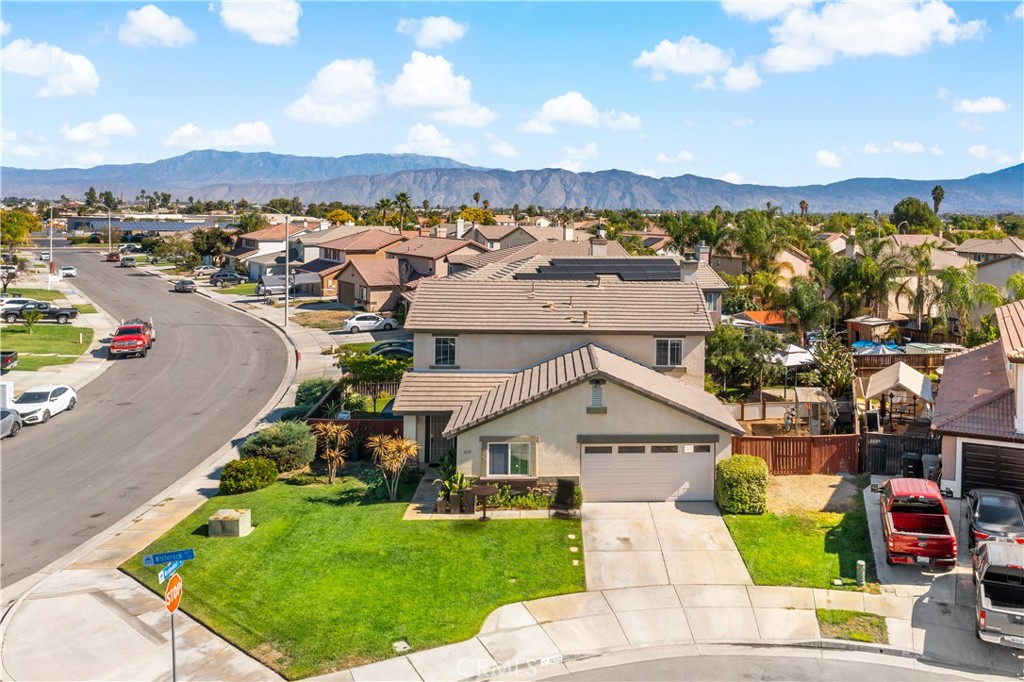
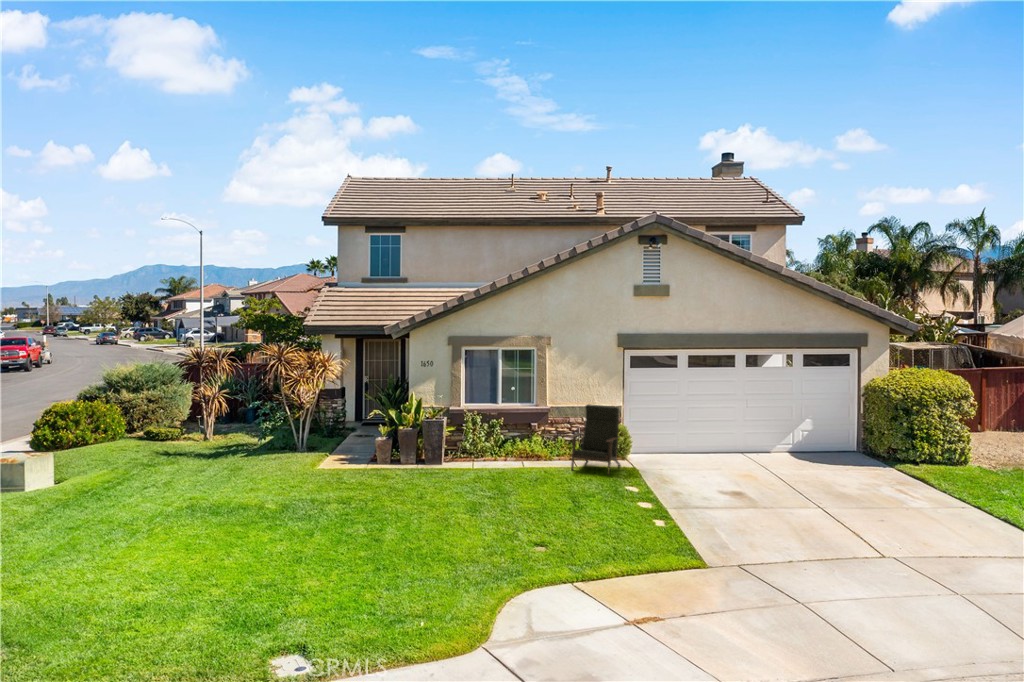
pedestal table: present [470,485,498,522] -> none [427,416,480,480]

